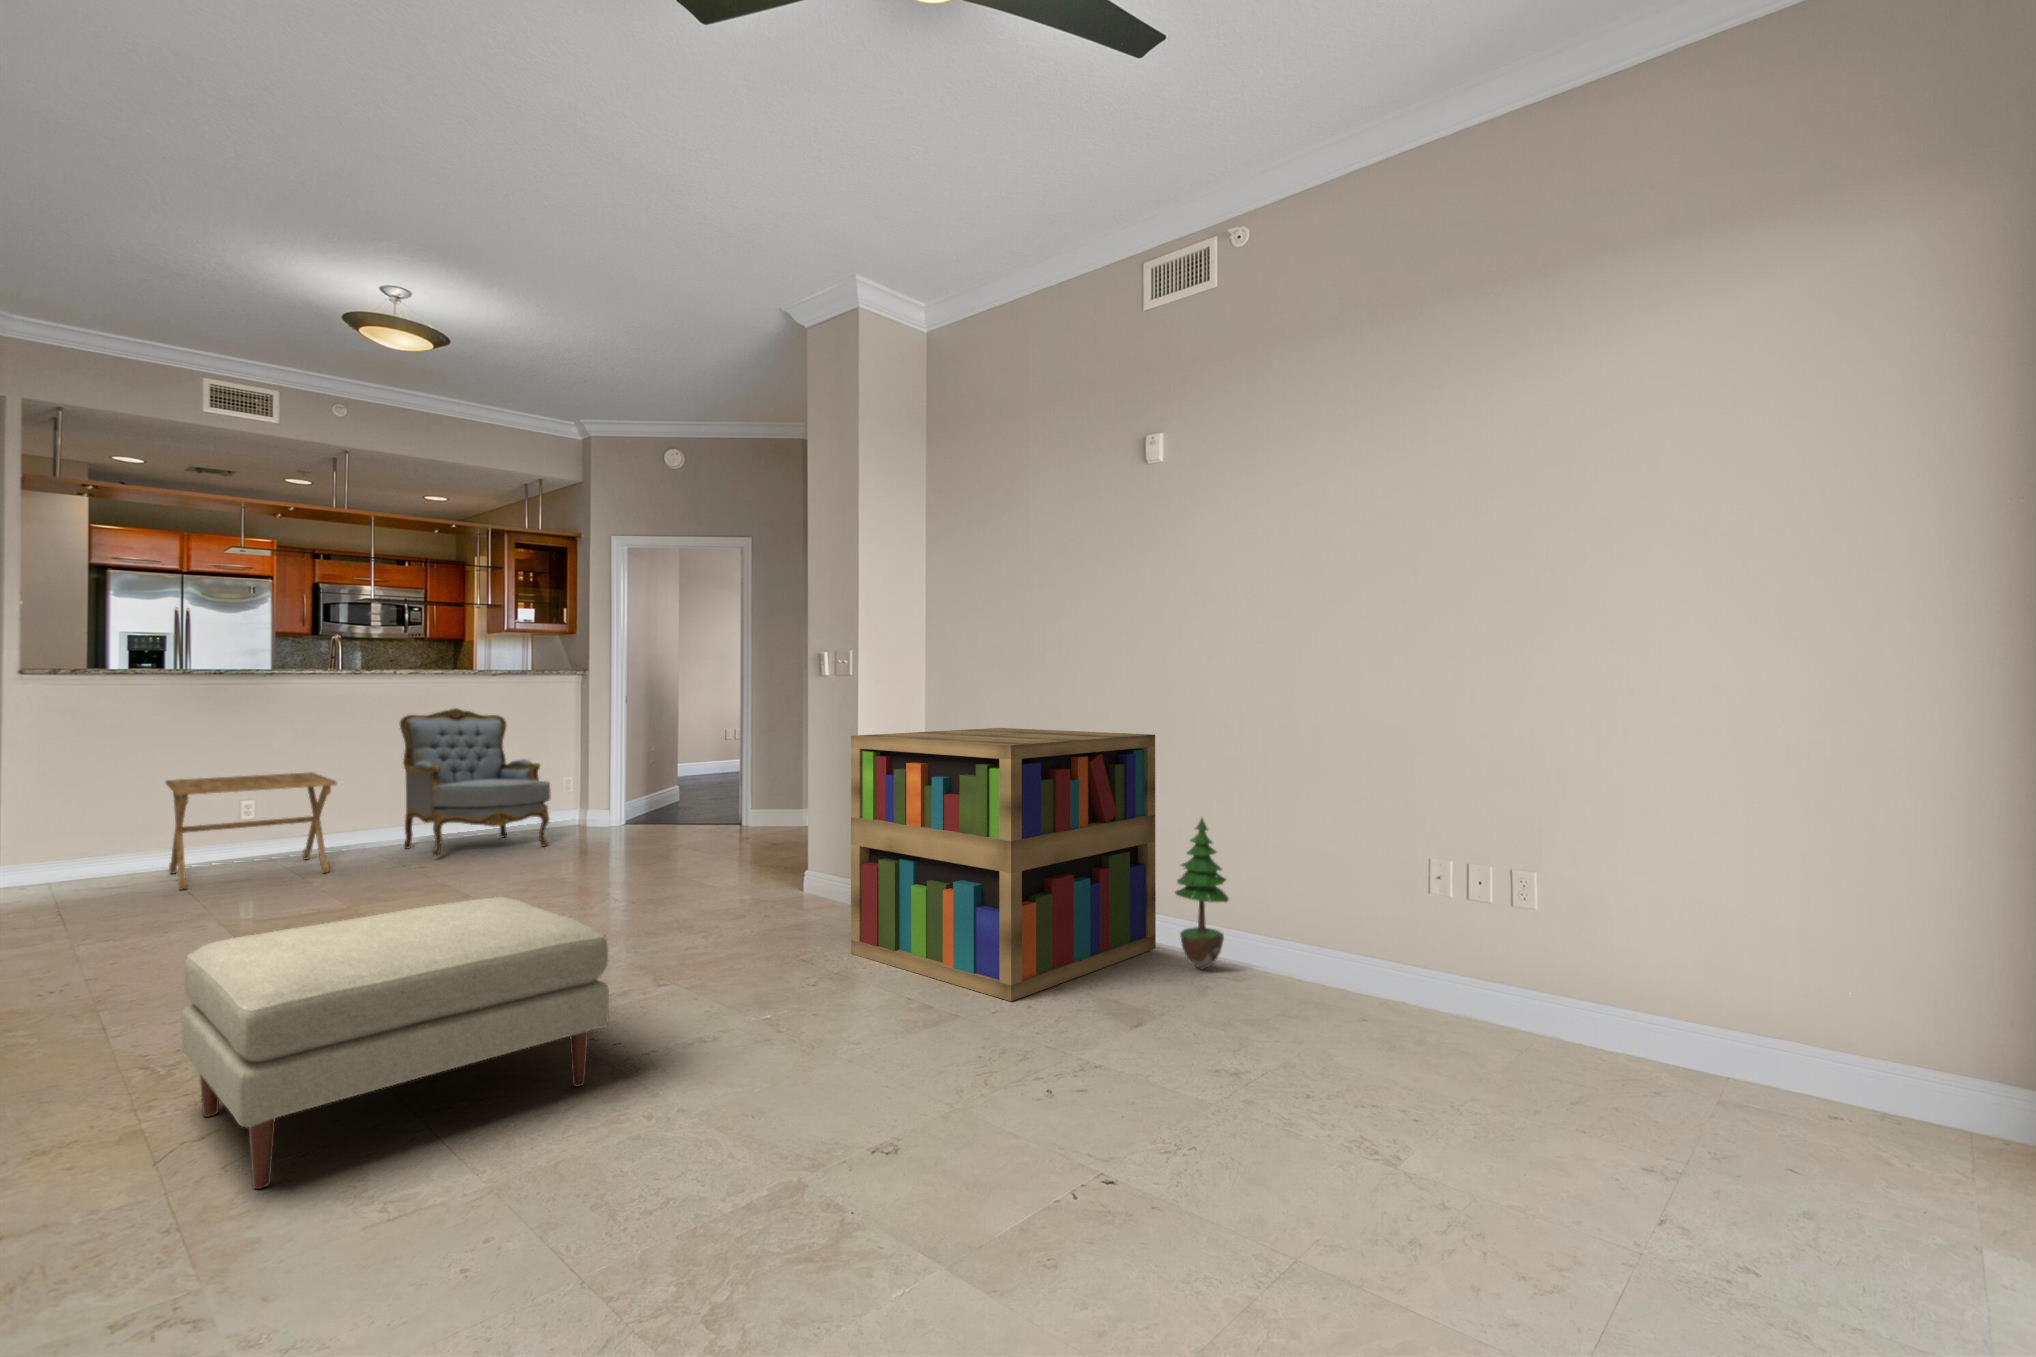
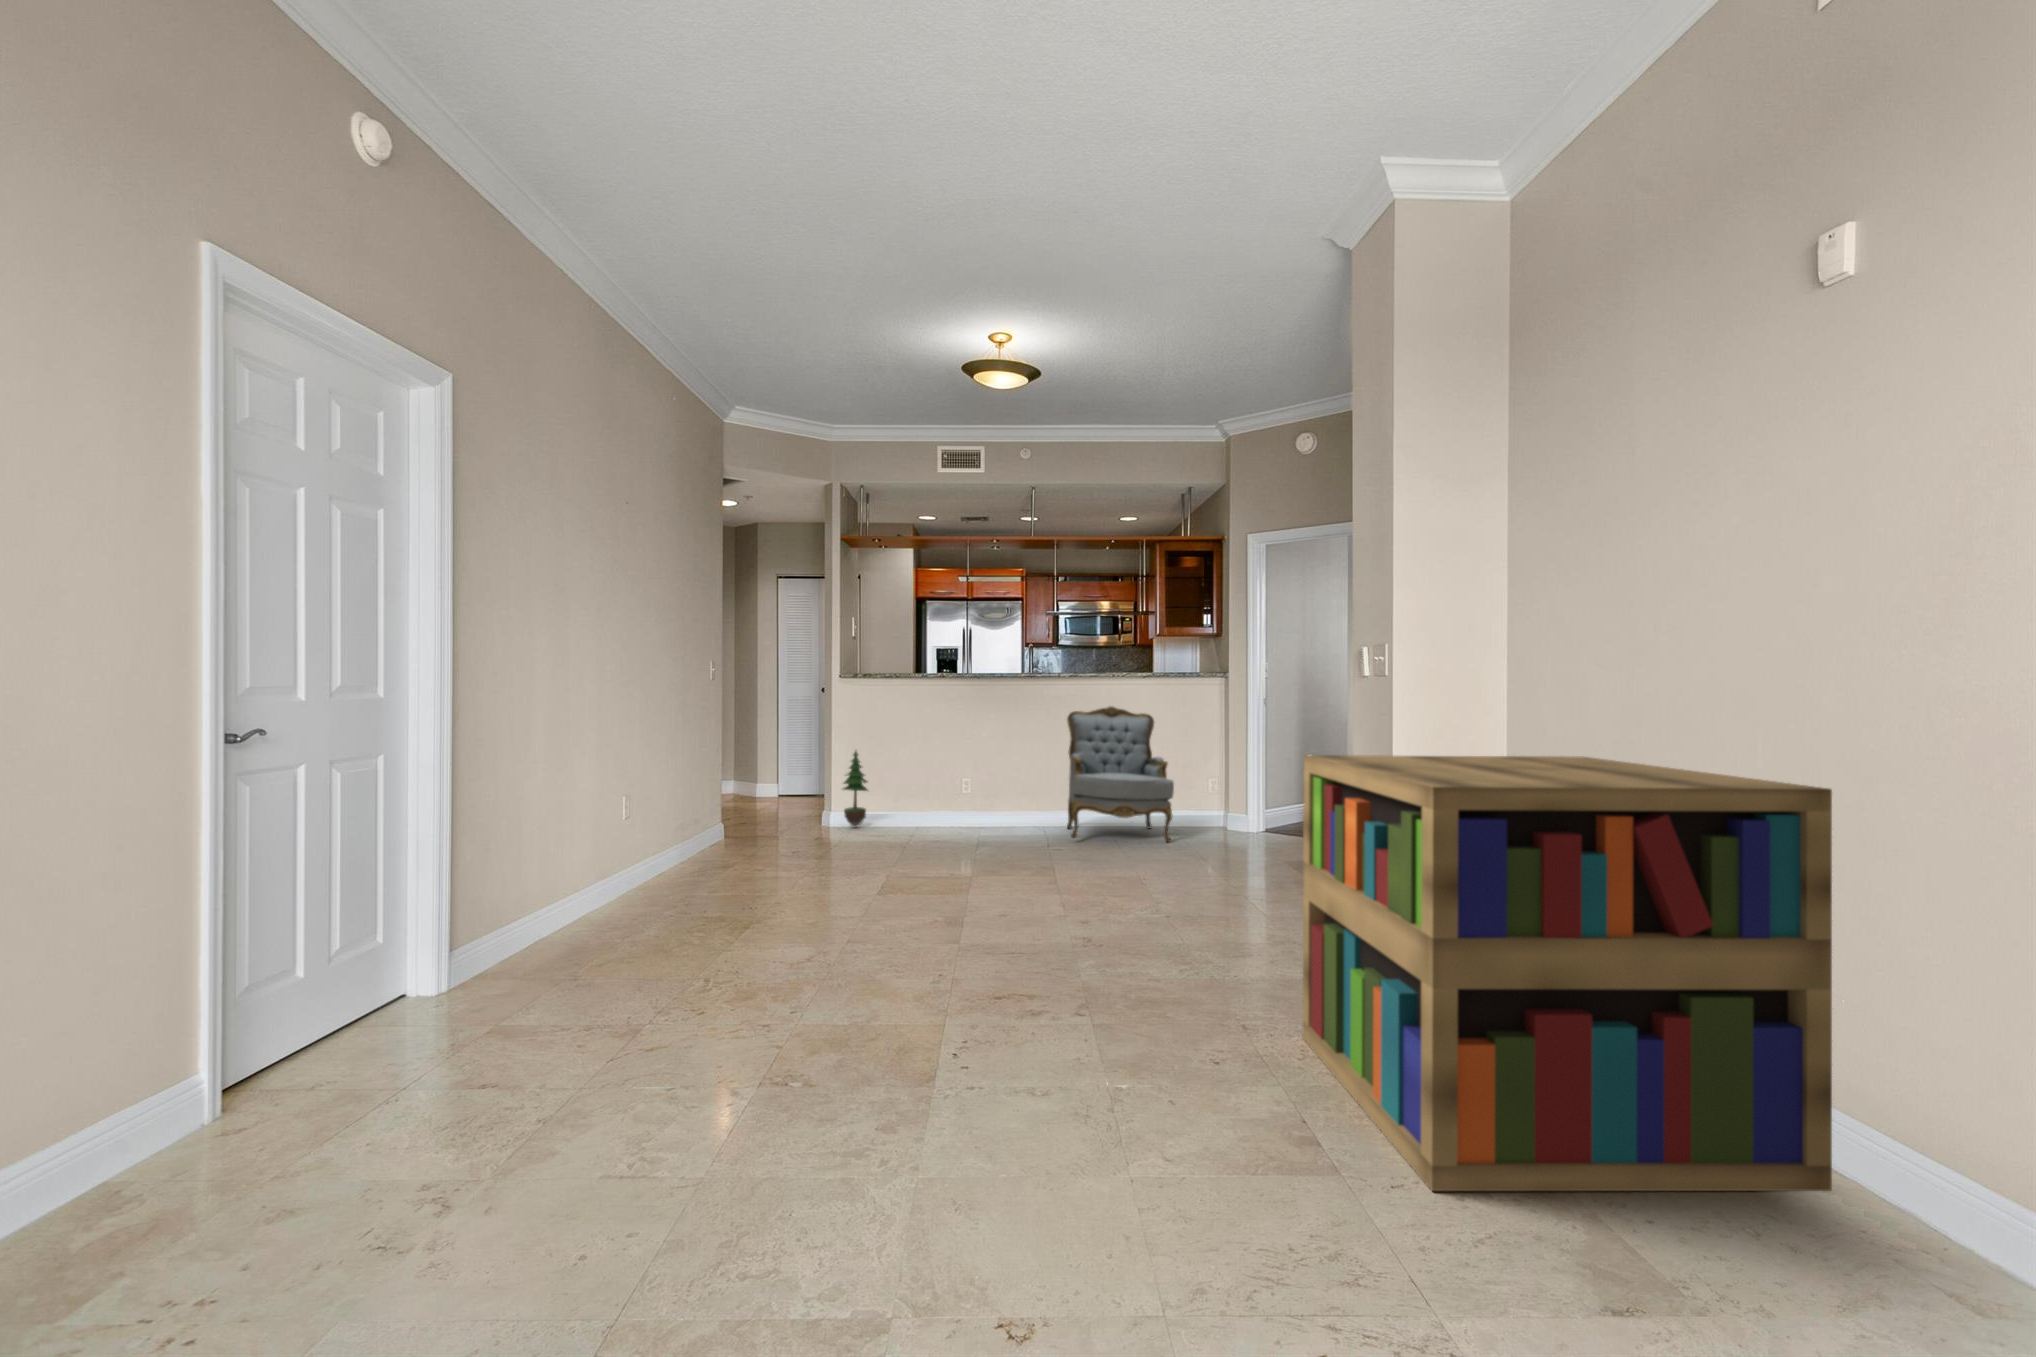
side table: present [166,772,337,890] -> none [897,755,1004,841]
potted tree: present [1175,818,1229,969] -> present [843,750,868,827]
ottoman: present [181,897,609,1189] -> none [574,890,908,1109]

